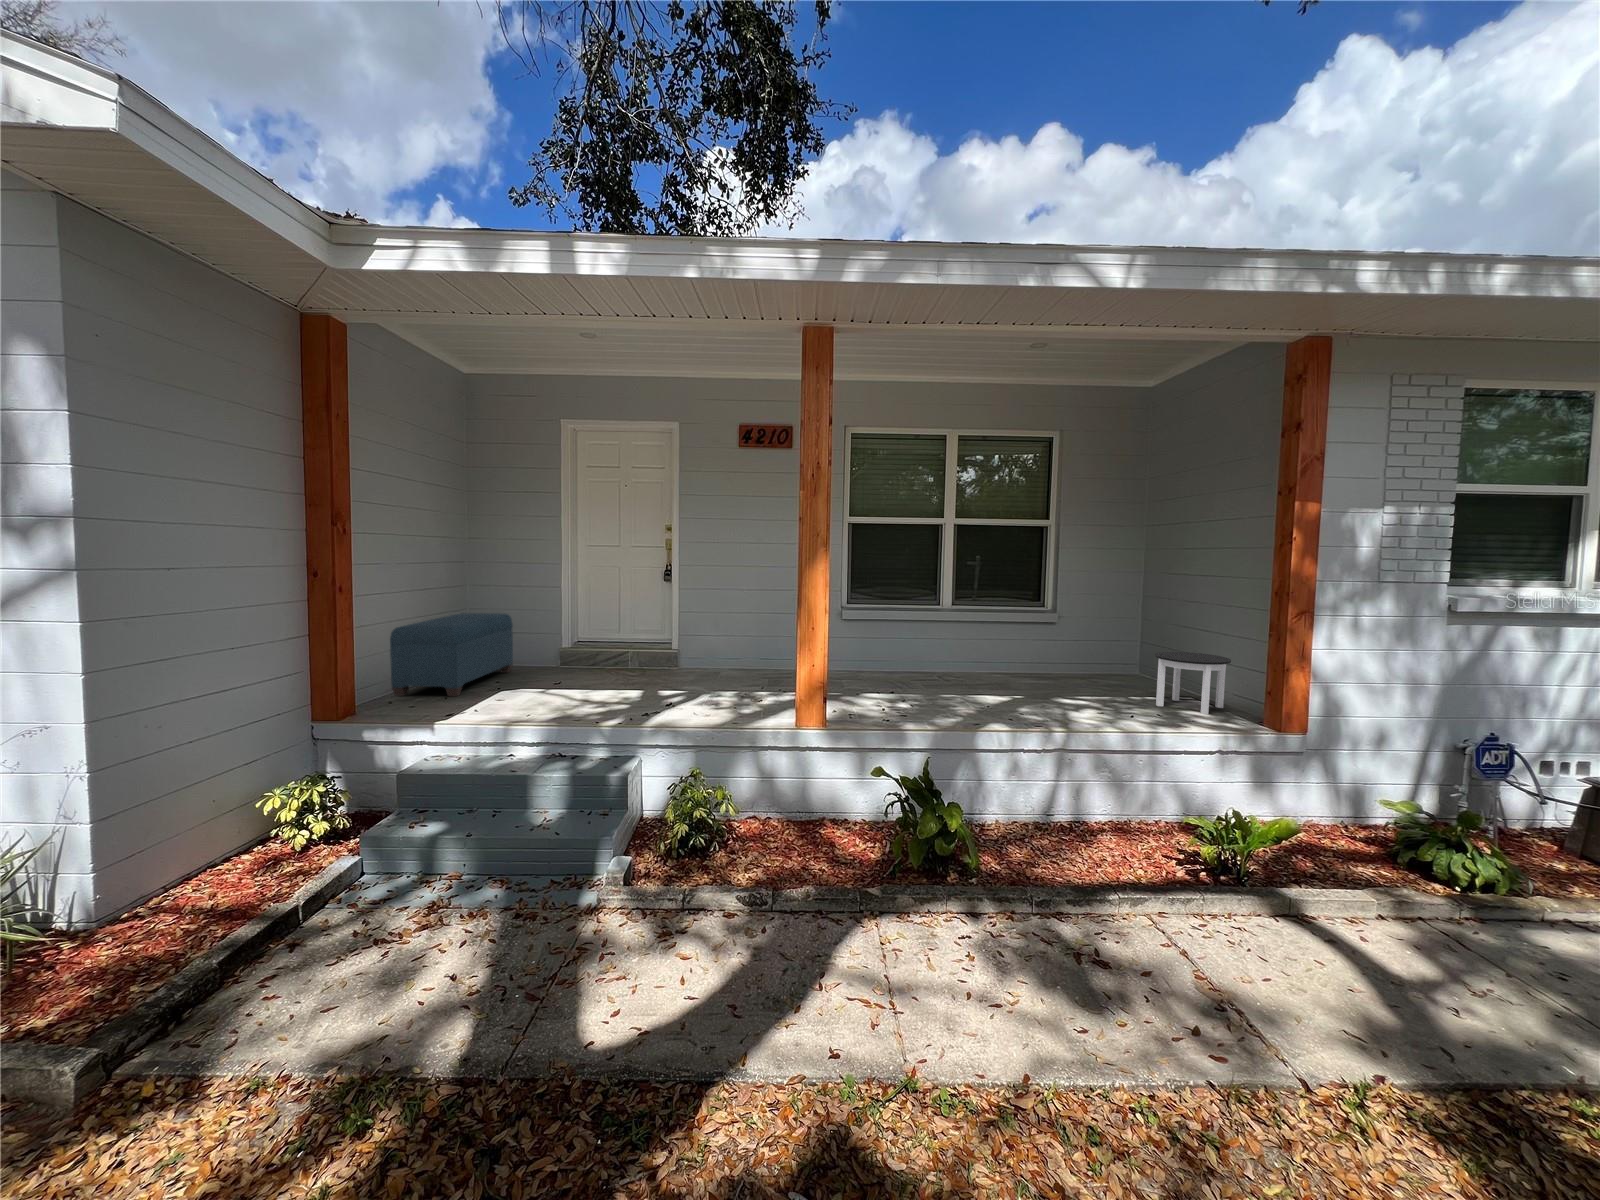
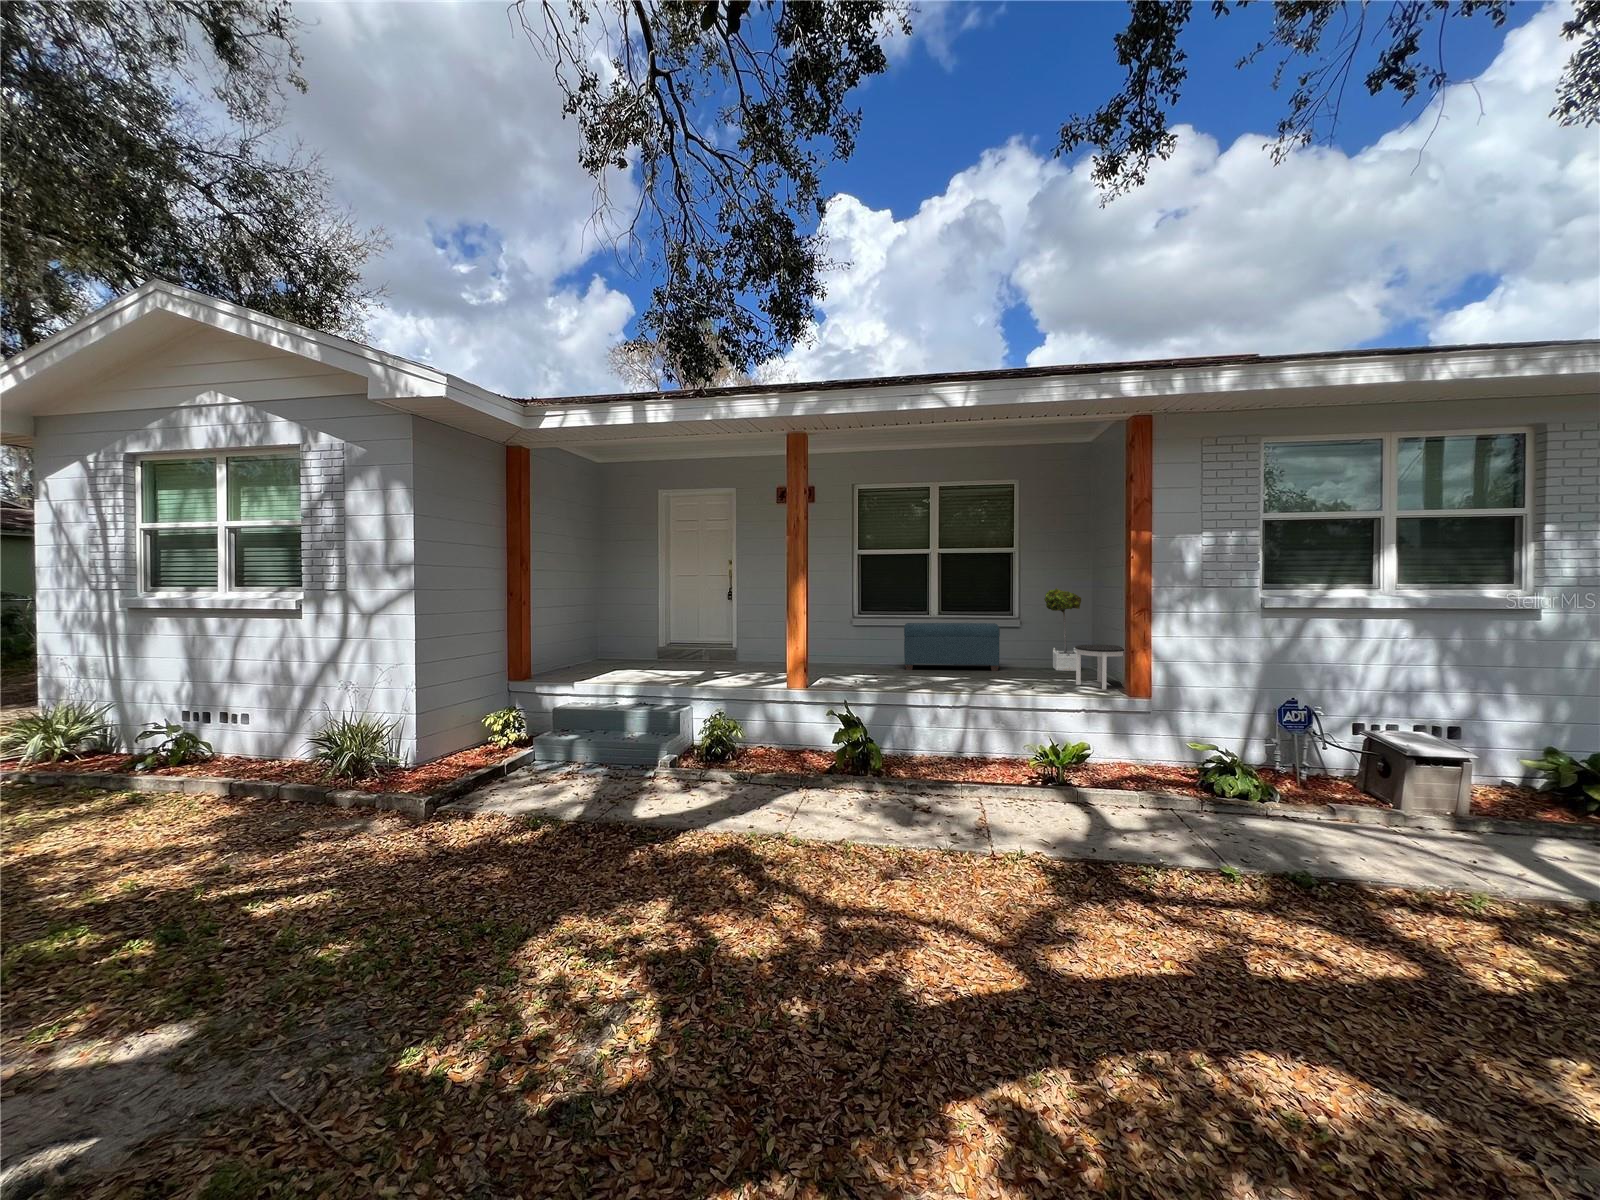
potted tree: none [1070,576,1117,680] -> present [1044,588,1081,671]
bench: present [390,613,513,697] -> present [904,623,1000,671]

